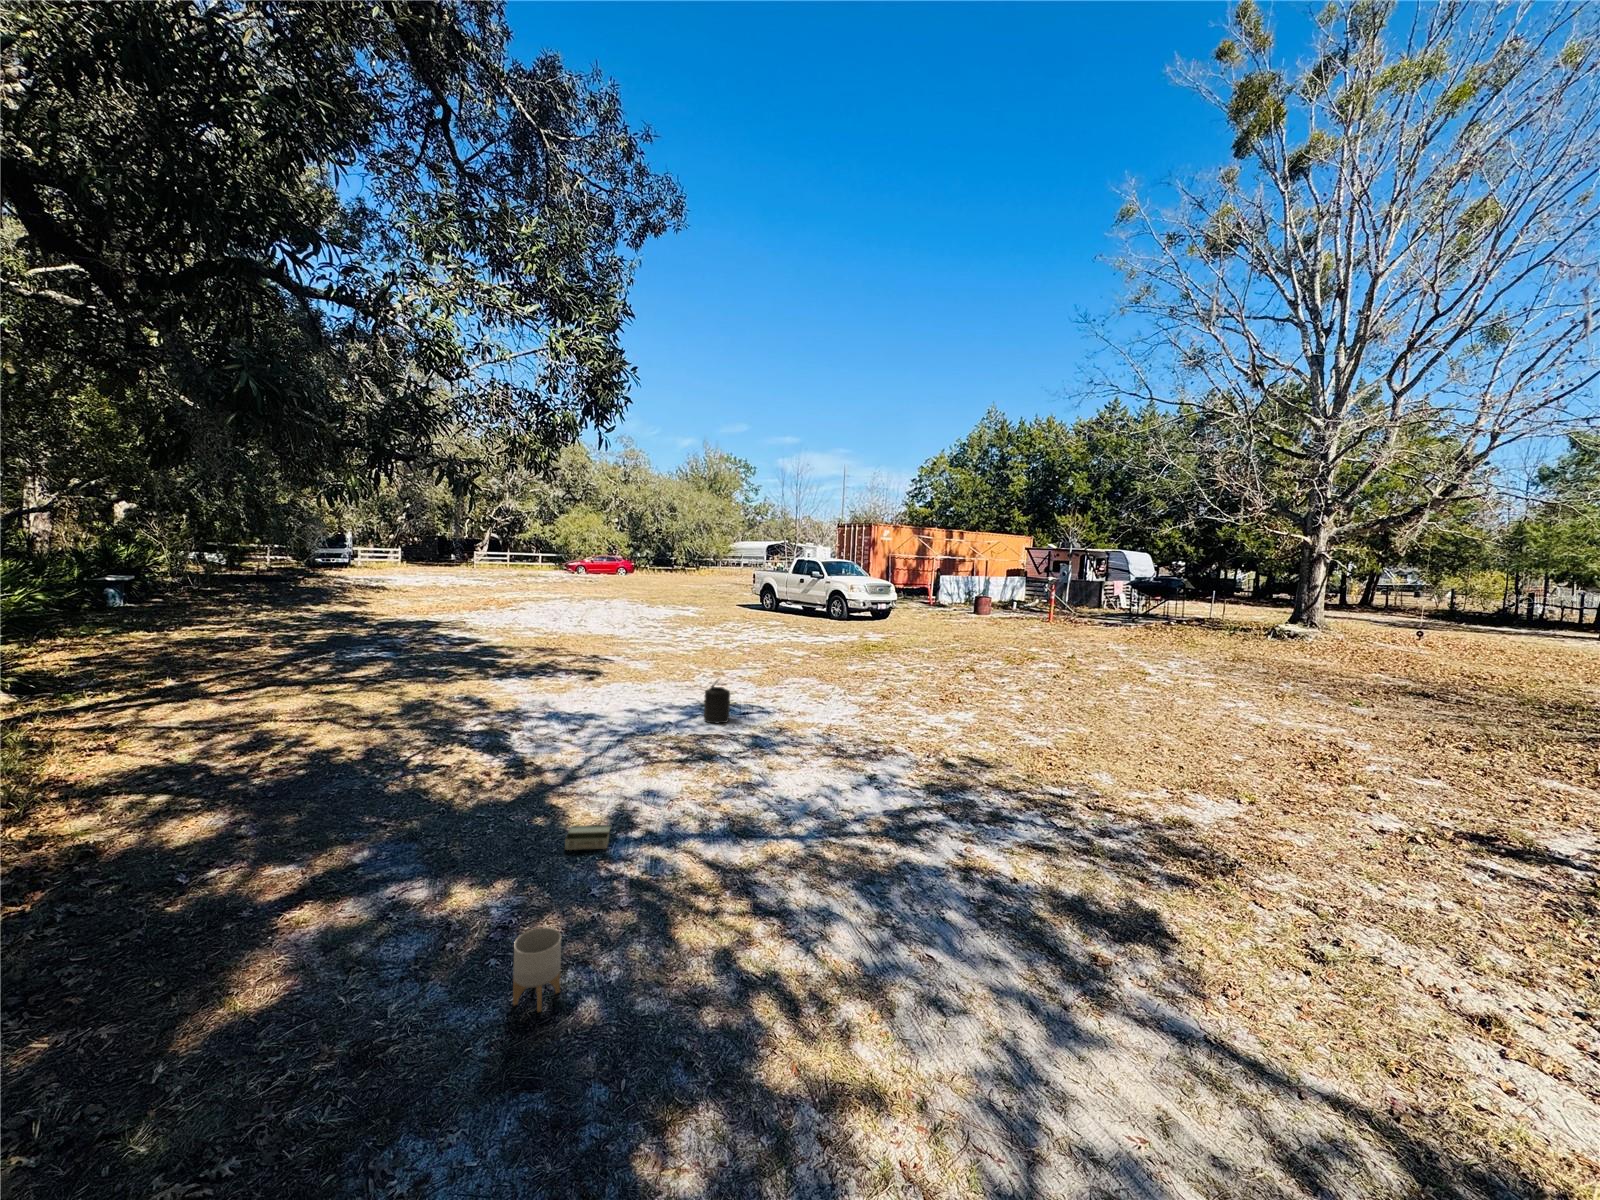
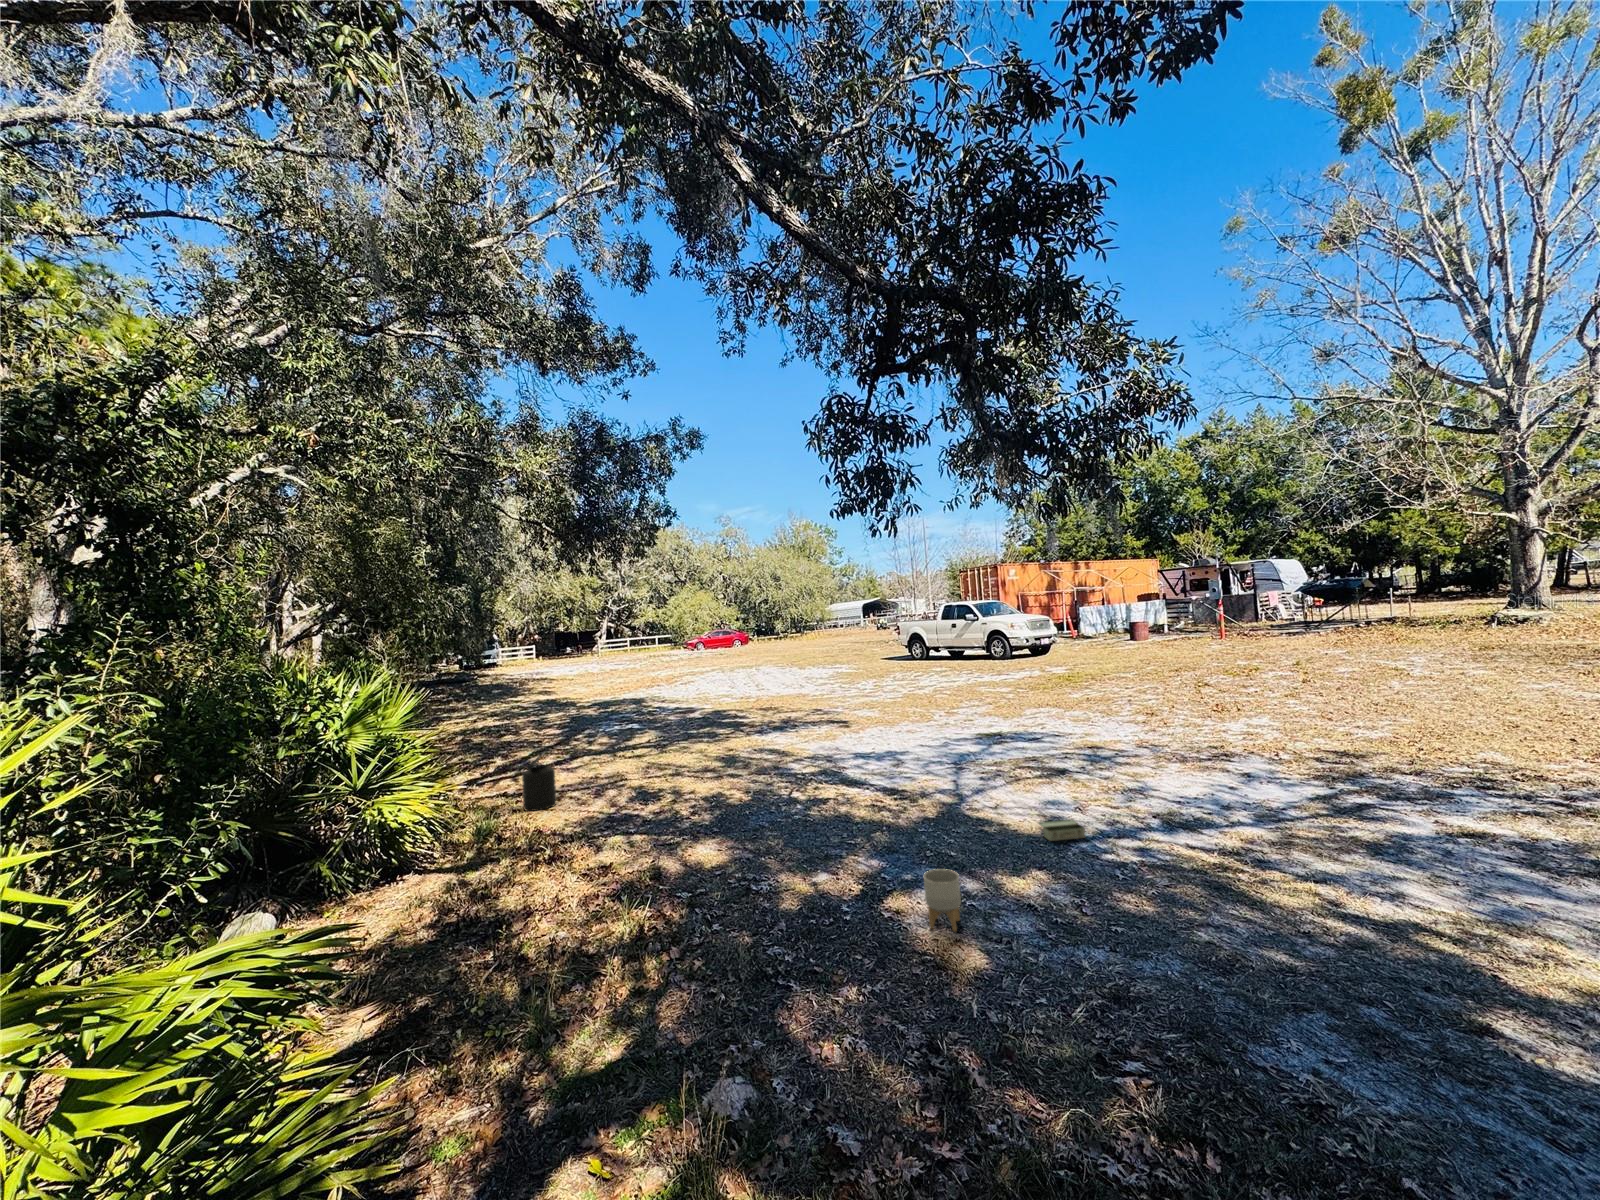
trash can: present [704,680,730,723] -> present [522,756,556,811]
planter: present [513,928,561,1012] -> present [924,869,961,932]

